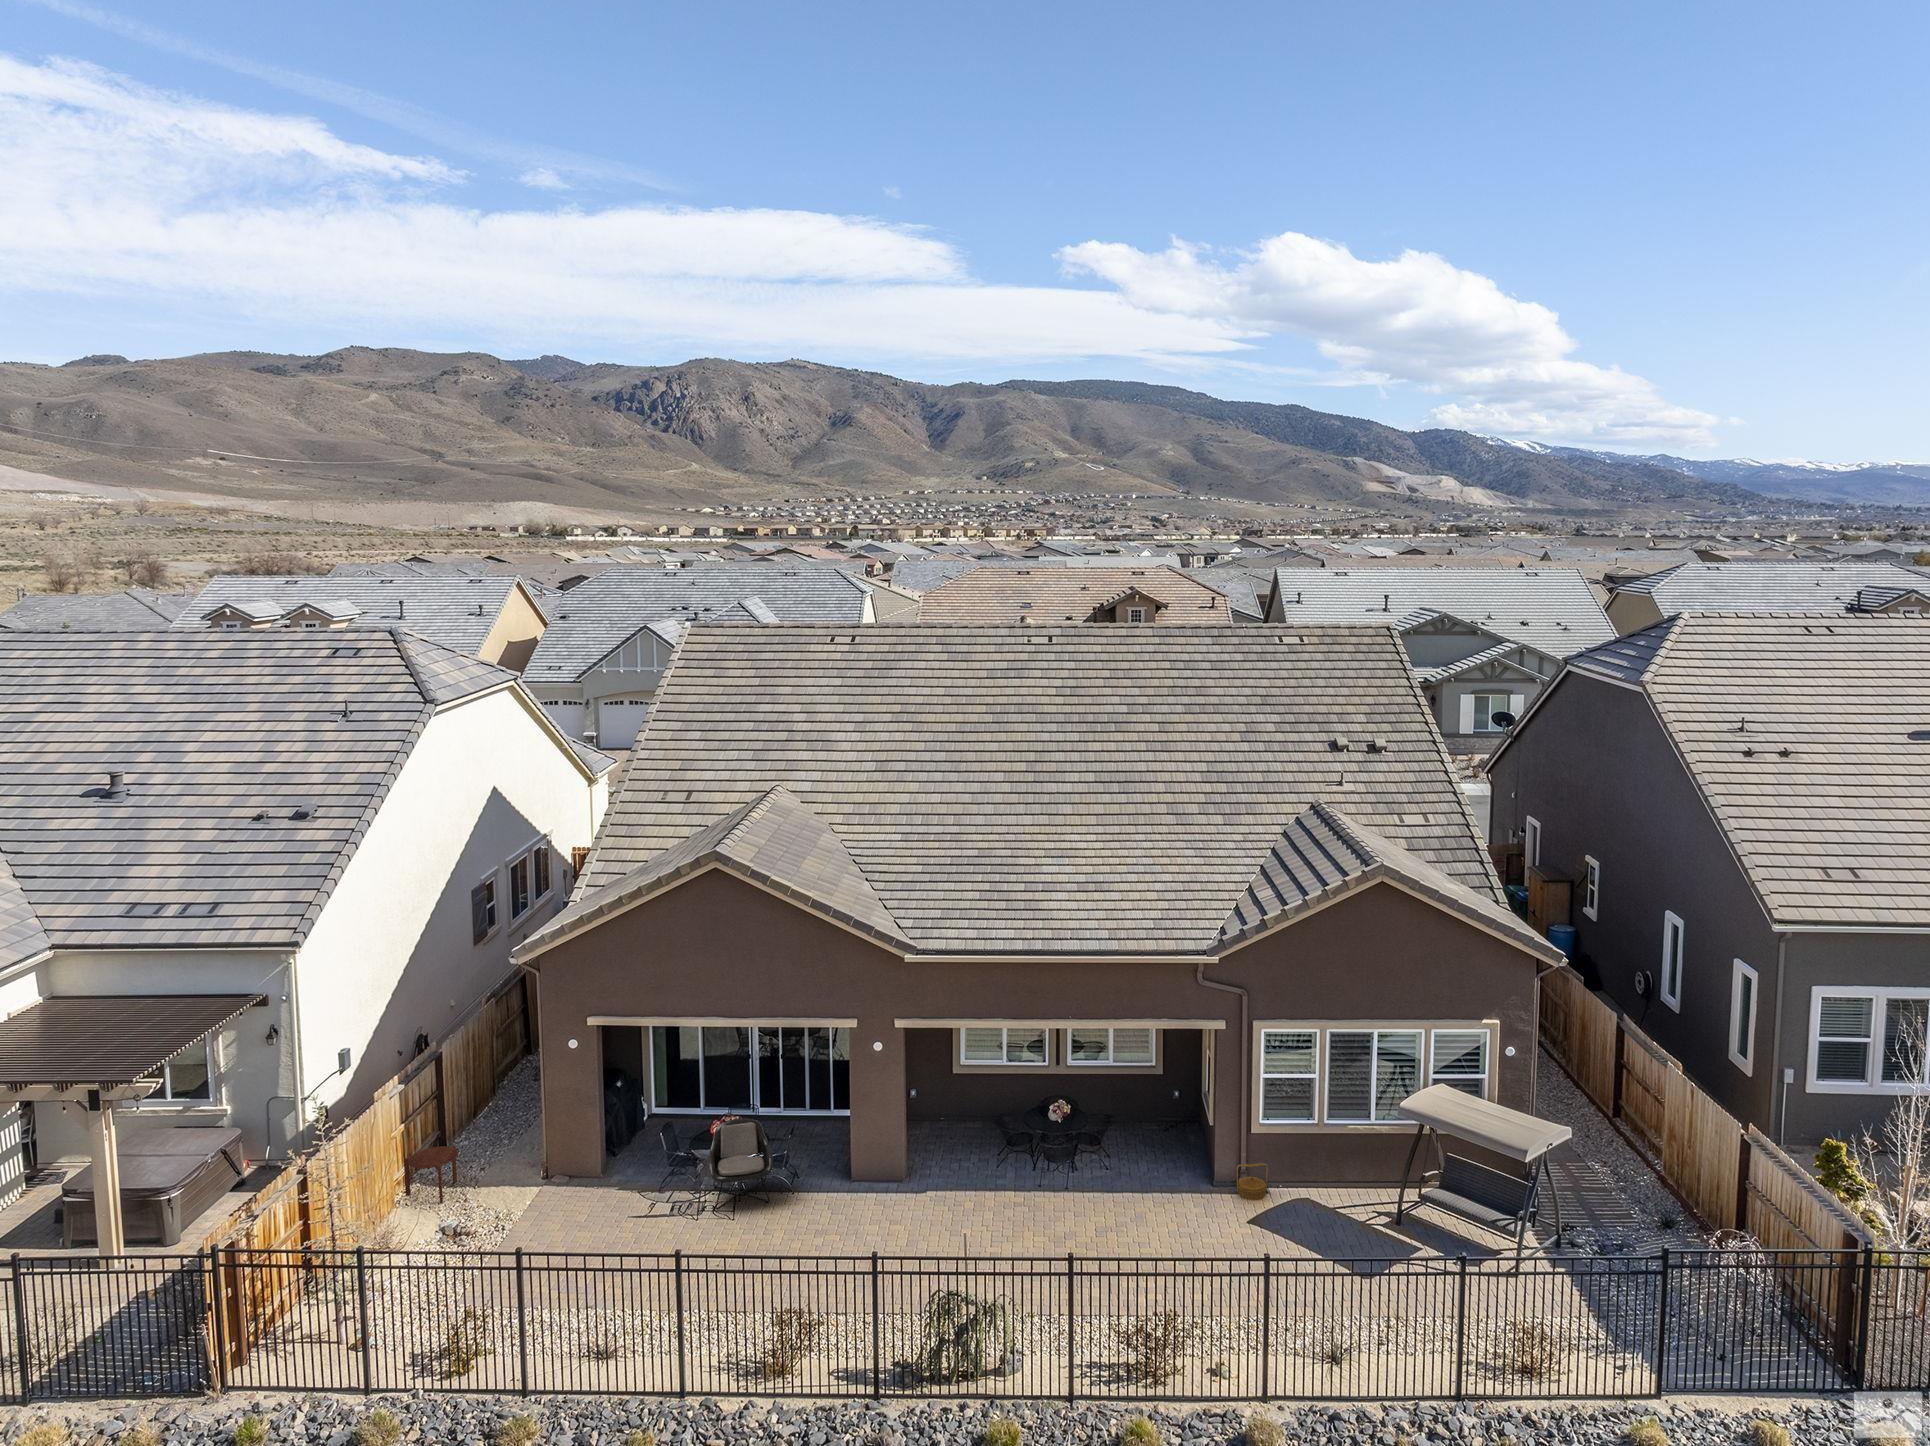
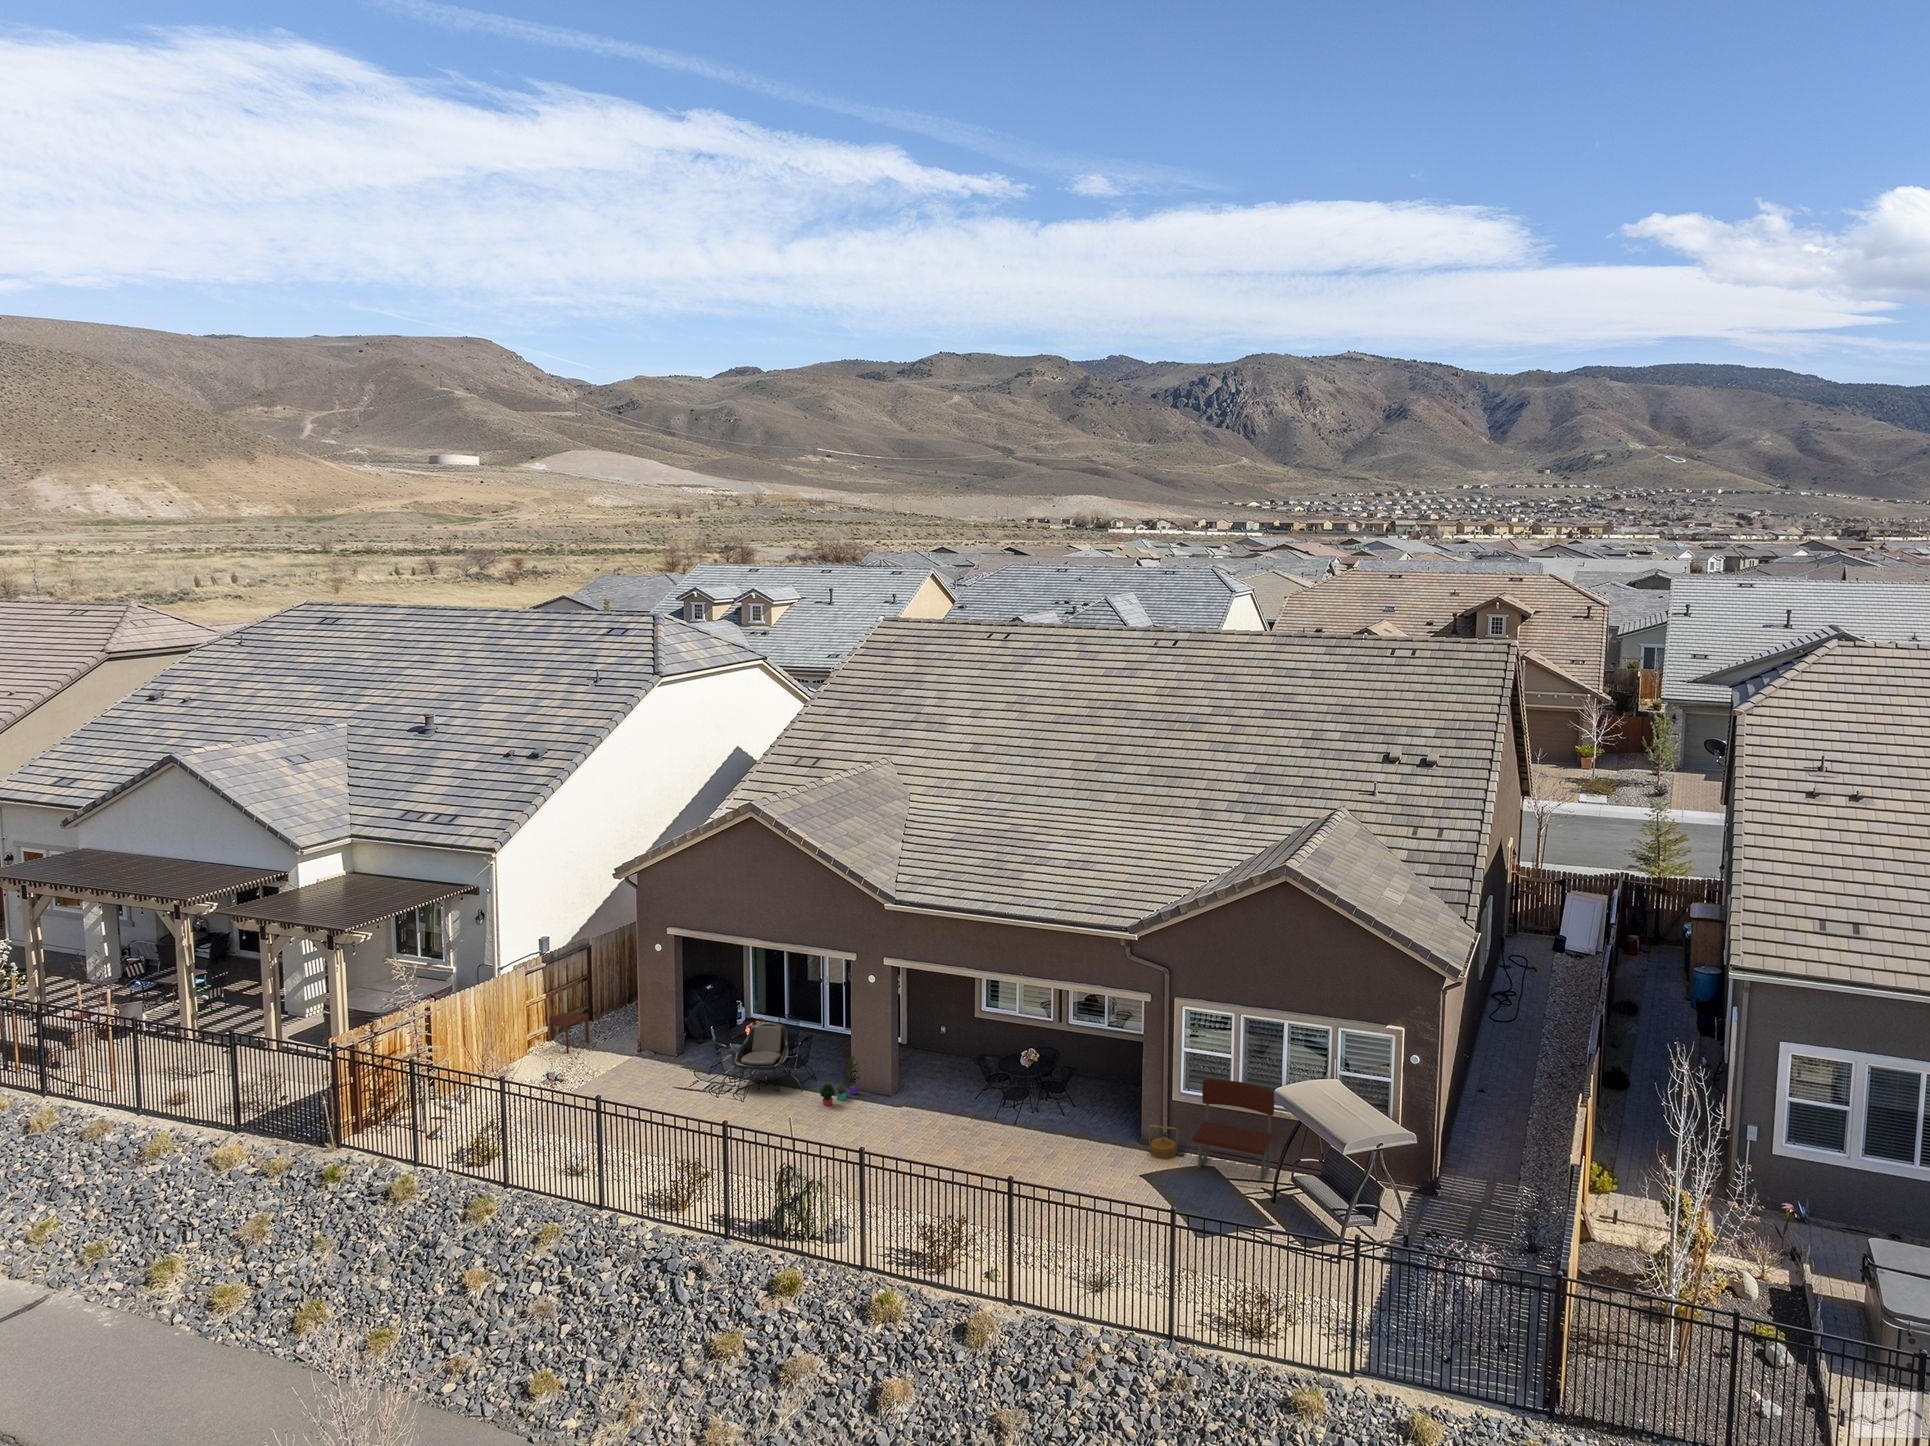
bench: none [1292,1103,1378,1204] -> present [1193,1079,1274,1181]
potted plant: none [833,1140,871,1211] -> present [819,1056,860,1107]

